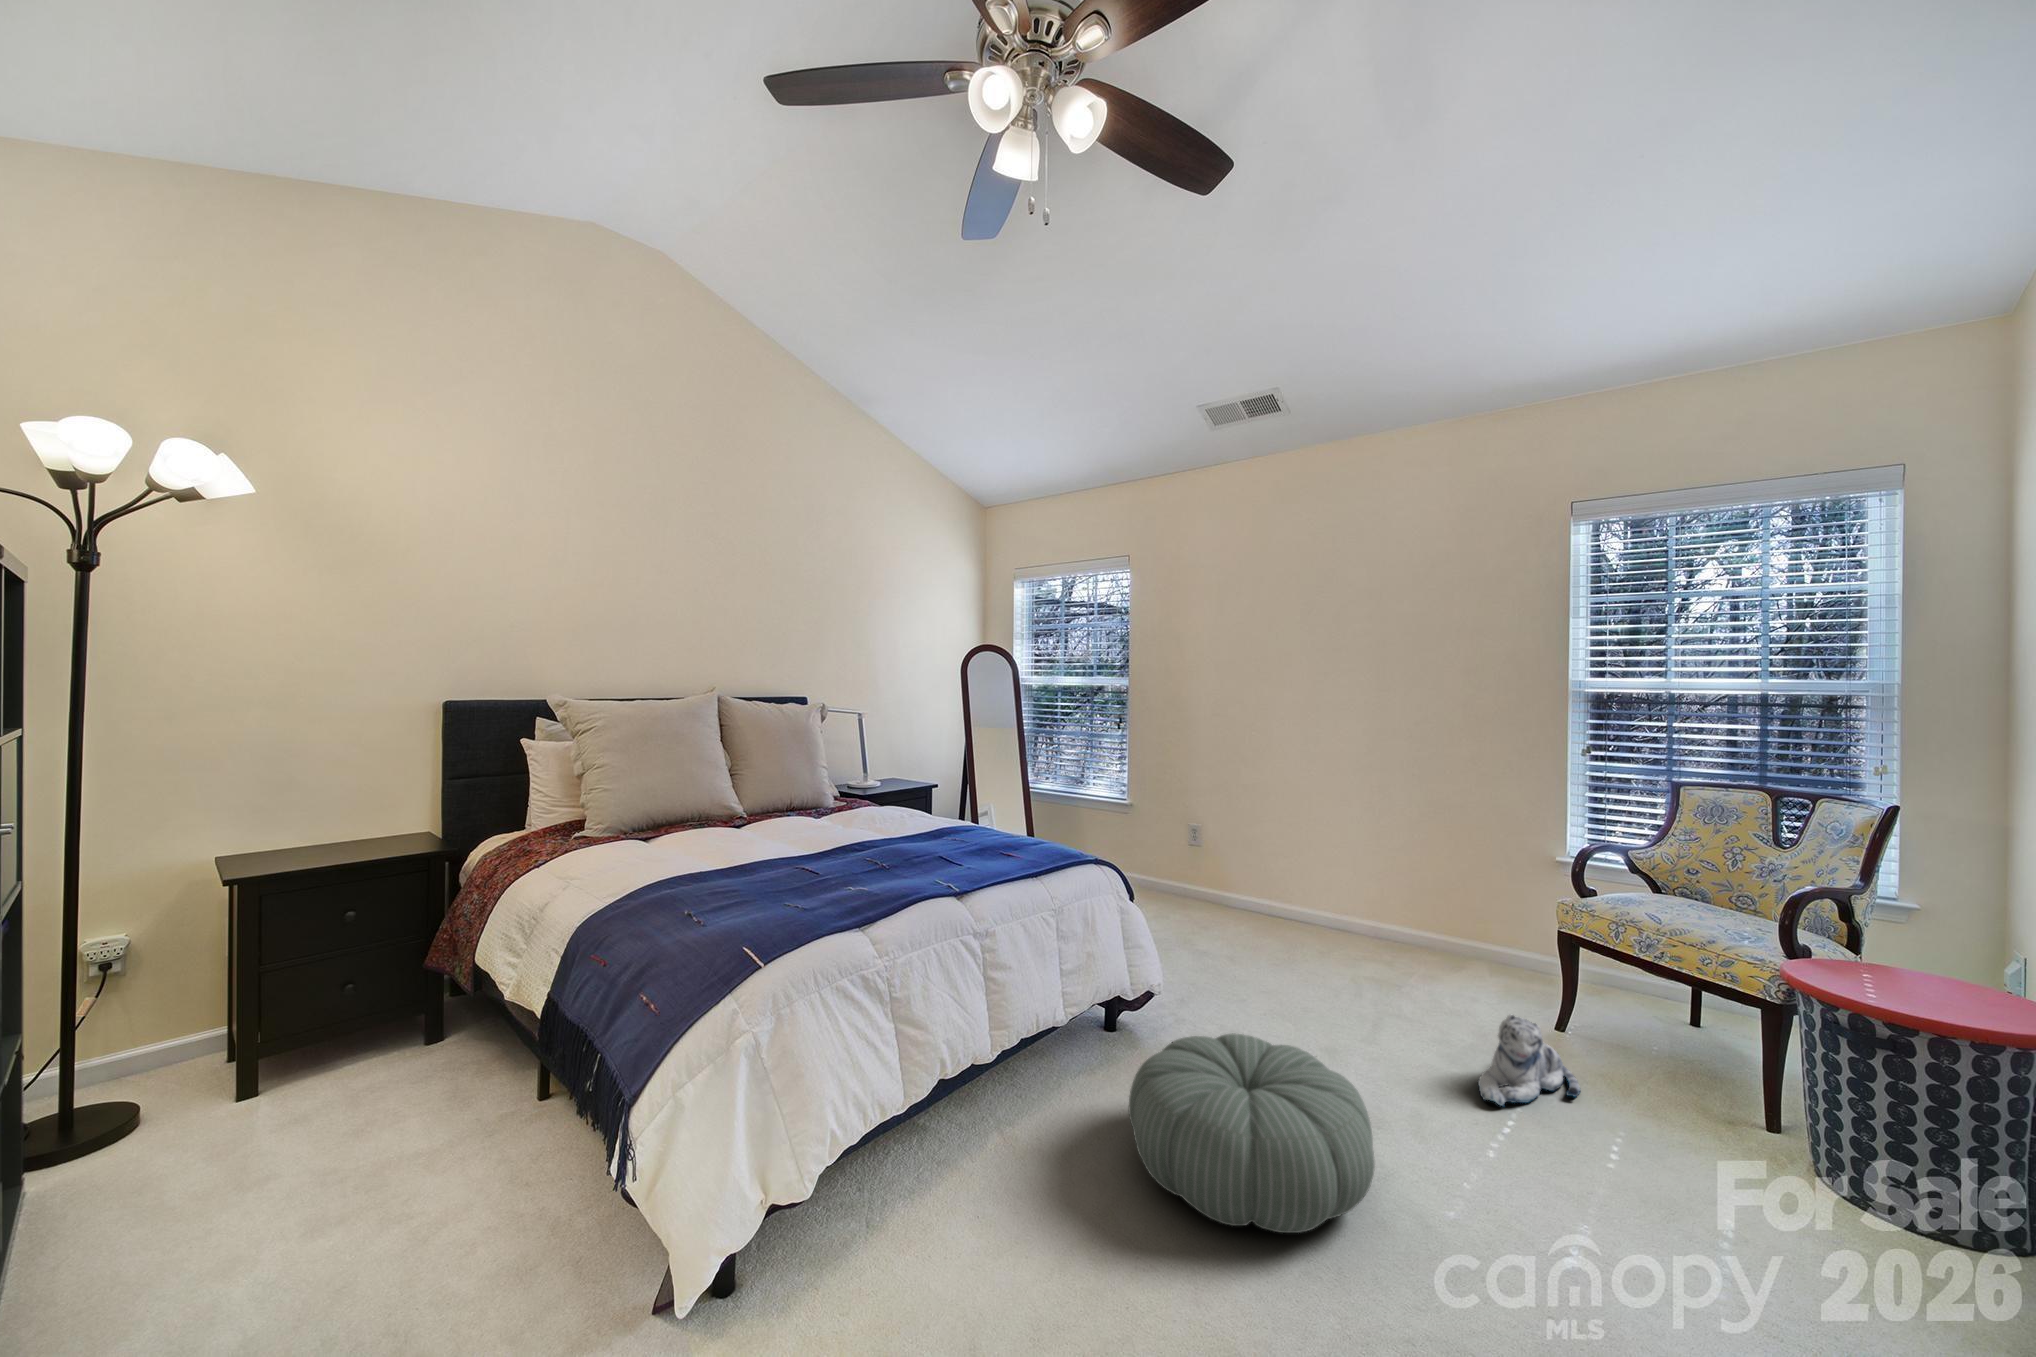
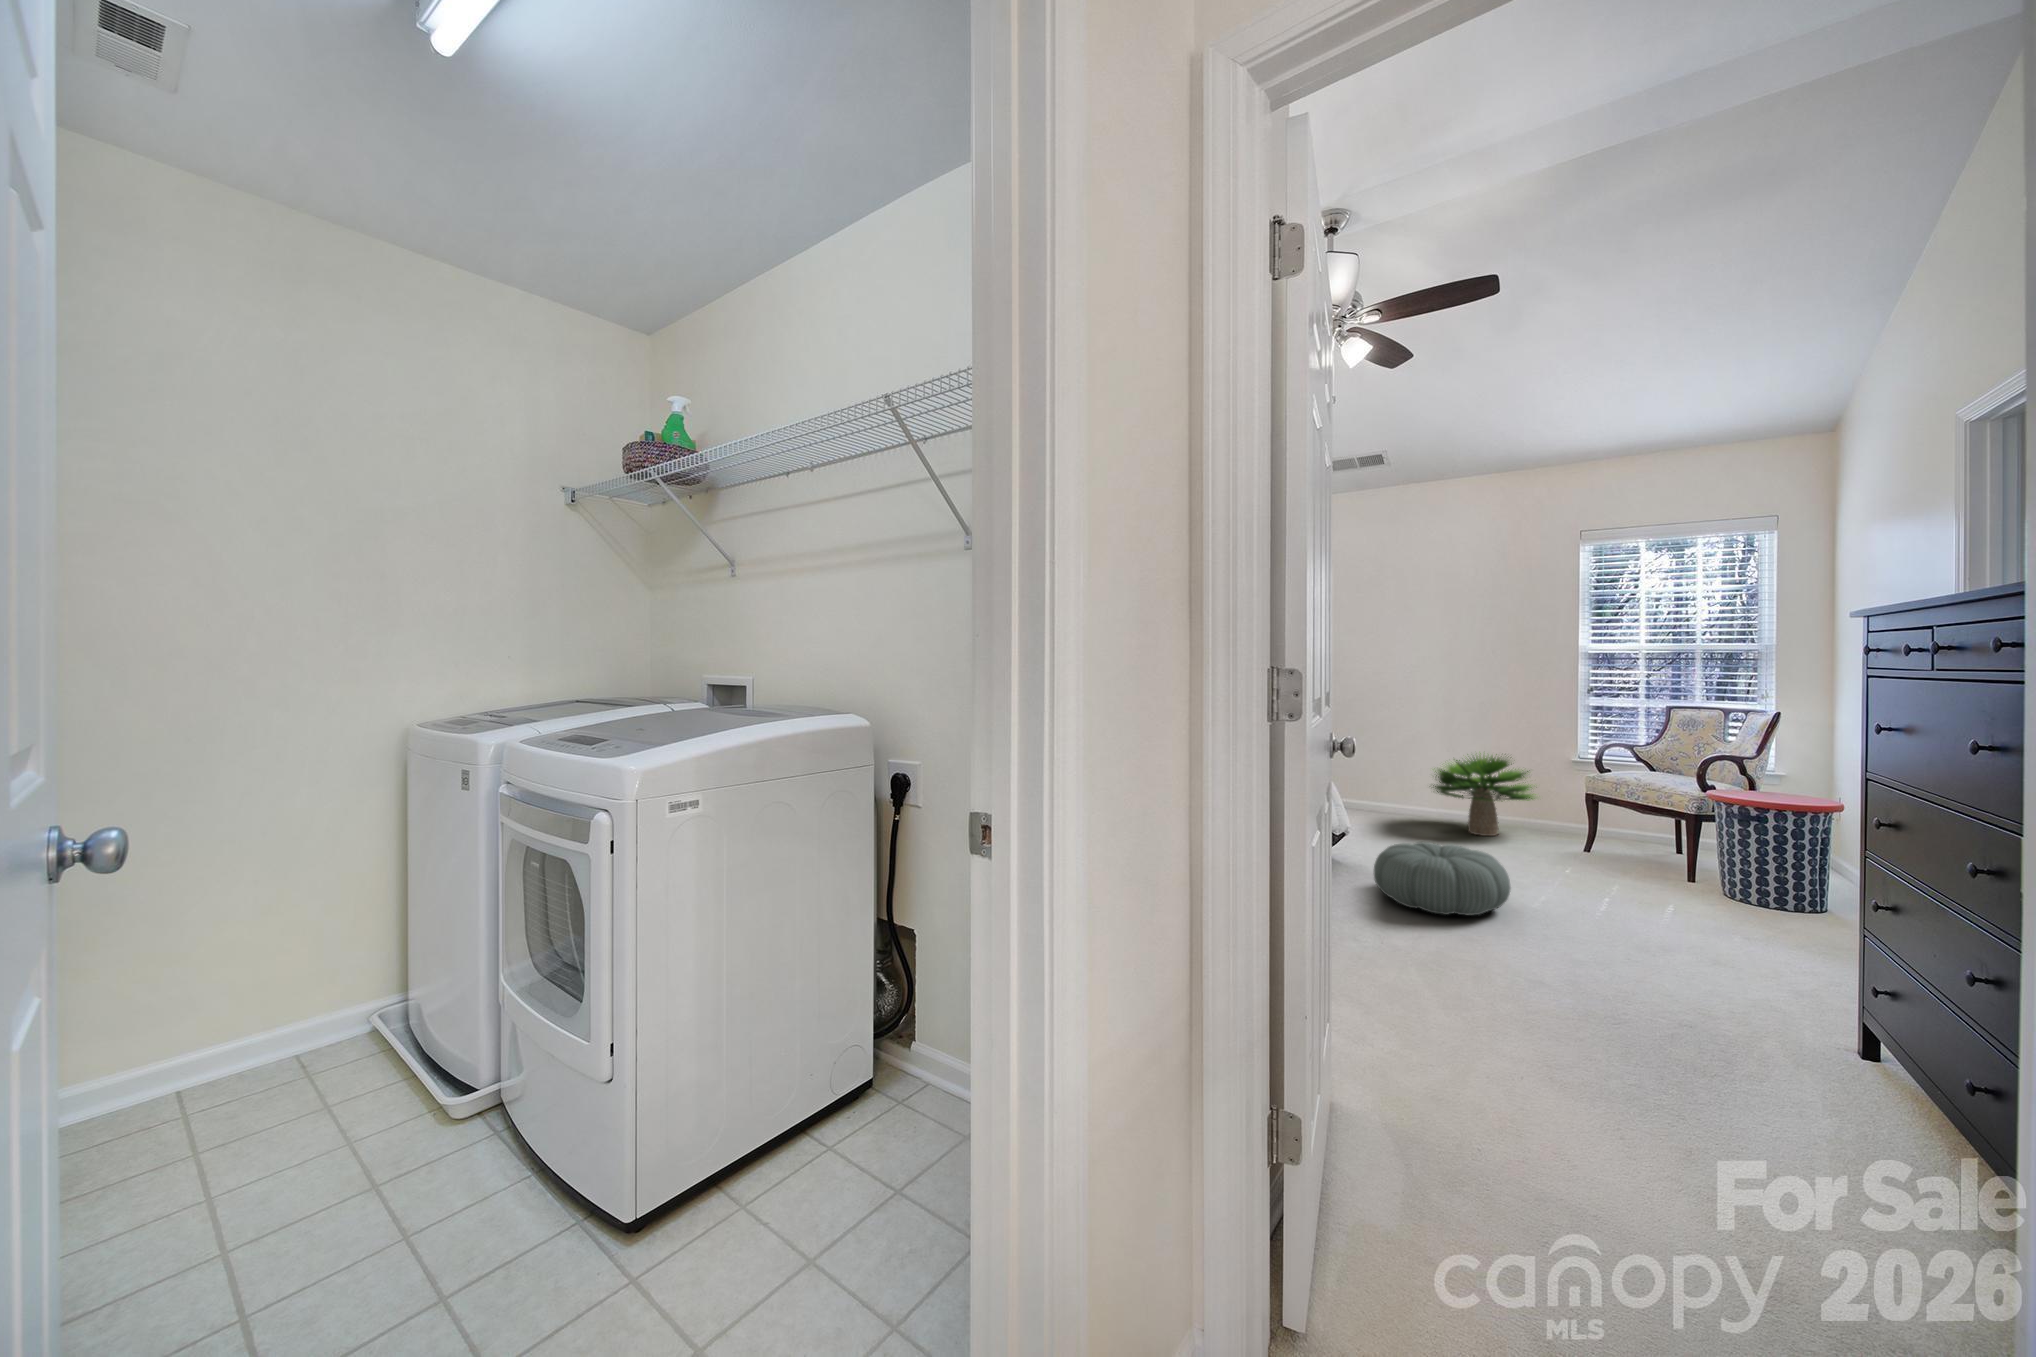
potted plant: none [1320,838,1502,983] -> present [1433,753,1535,836]
plush toy: present [1478,1015,1580,1106] -> none [1545,833,1601,878]

